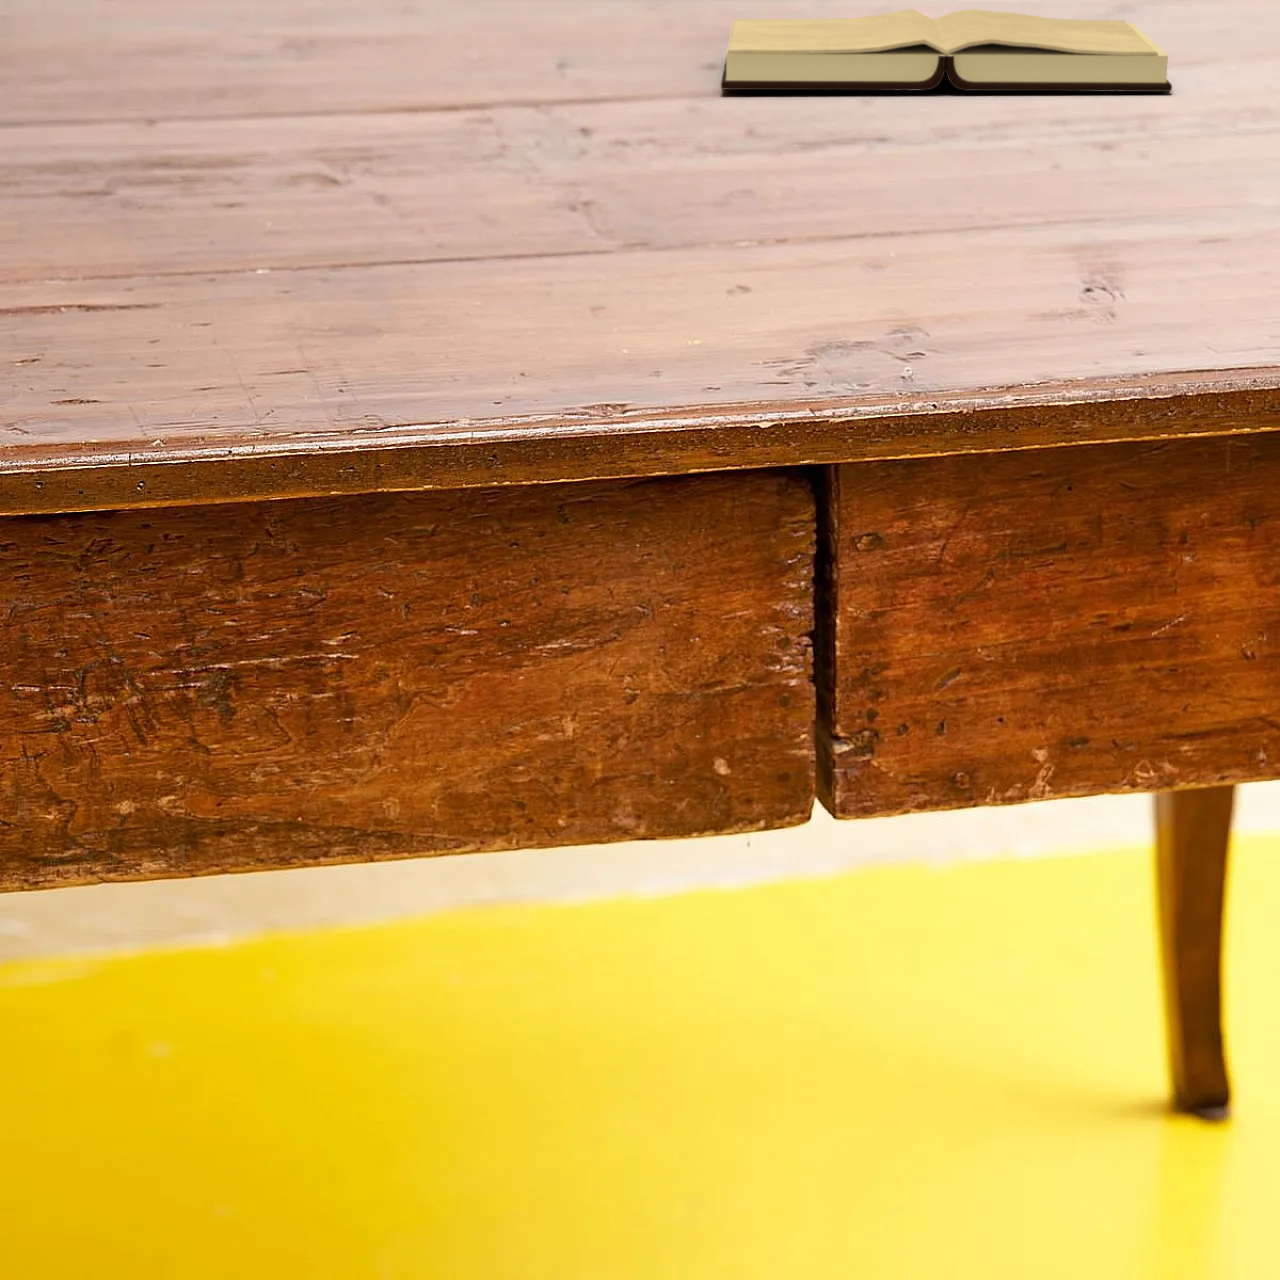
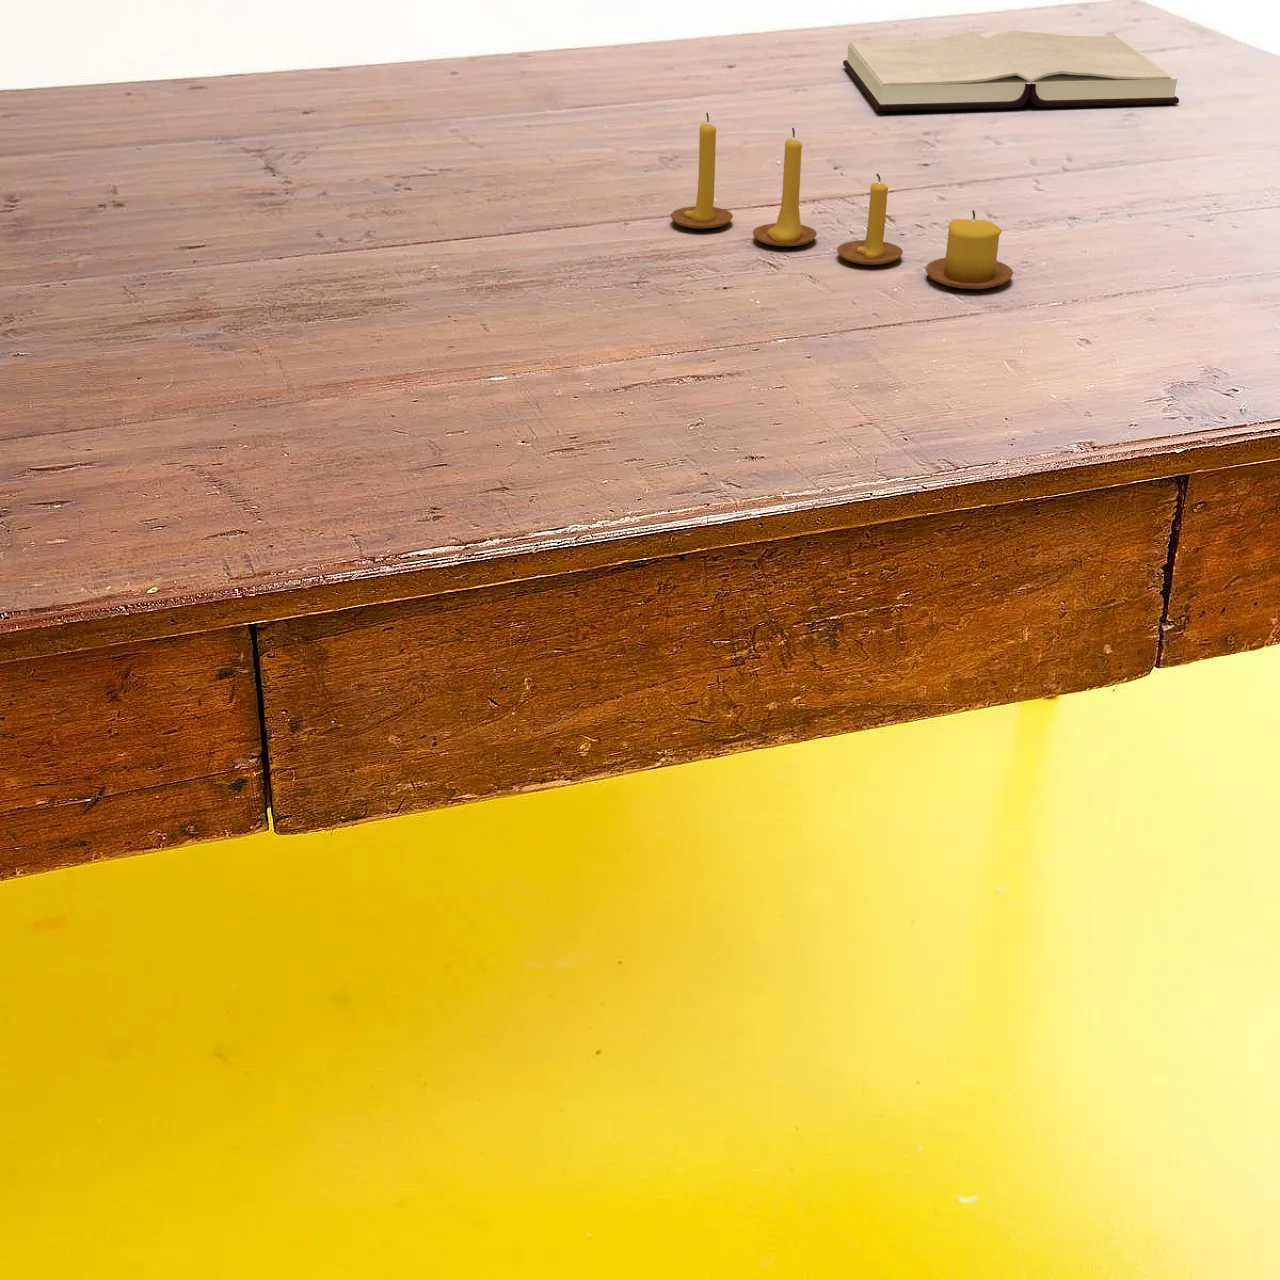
candle: none [290,14,718,244] -> present [670,113,1013,289]

